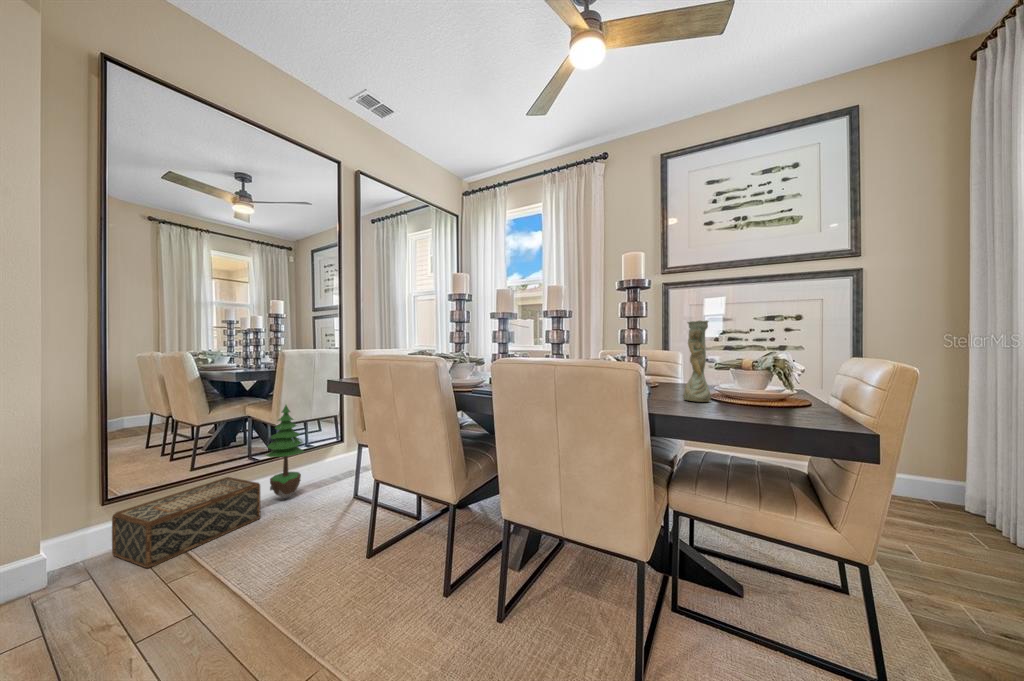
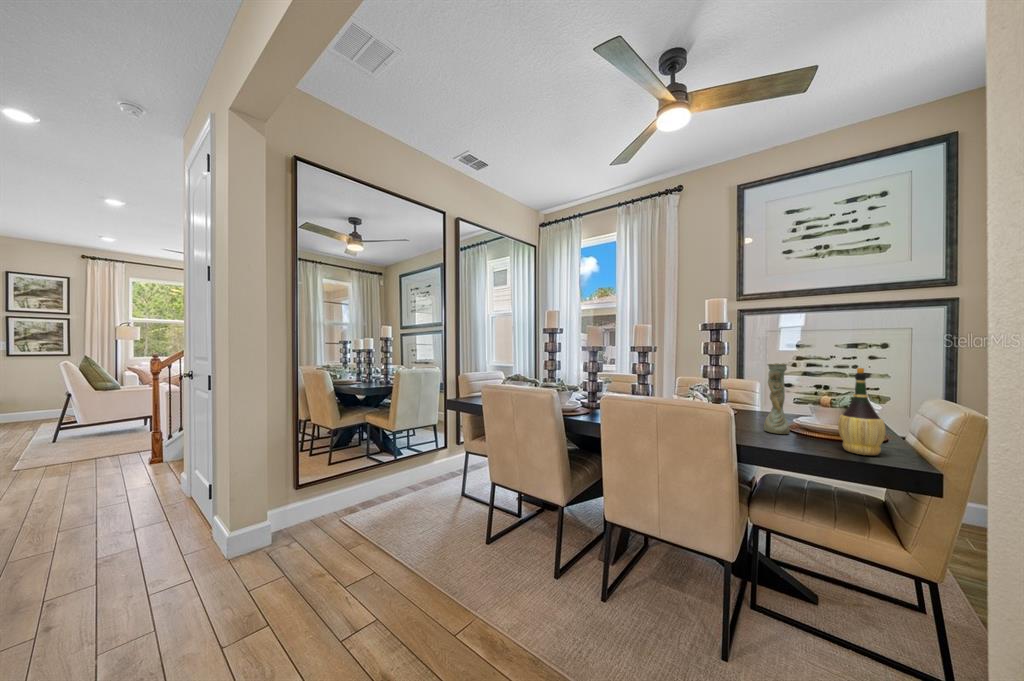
wine bottle: none [763,315,815,418] -> present [838,368,886,455]
potted tree: present [266,405,304,499] -> none [395,414,424,491]
woven basket: present [112,477,260,568] -> none [304,471,396,536]

